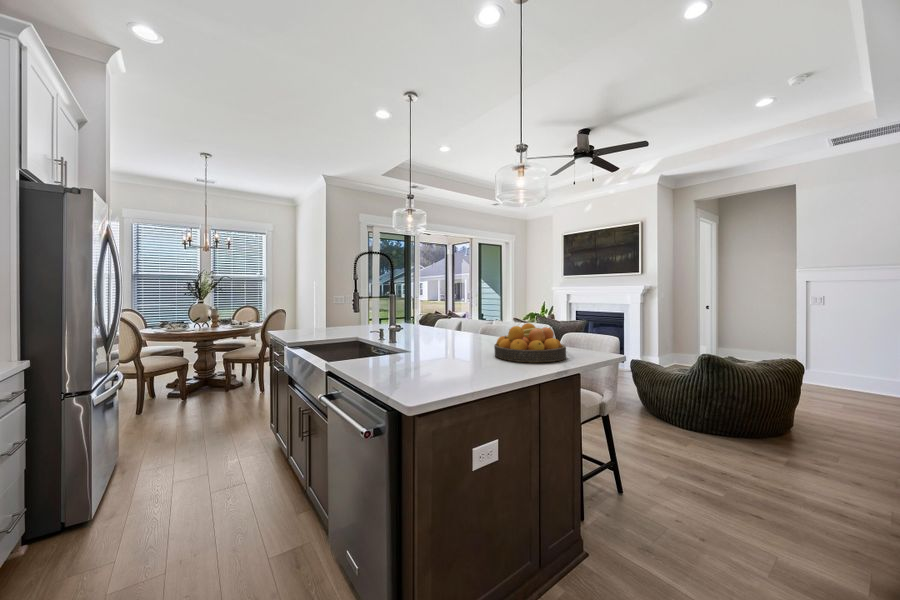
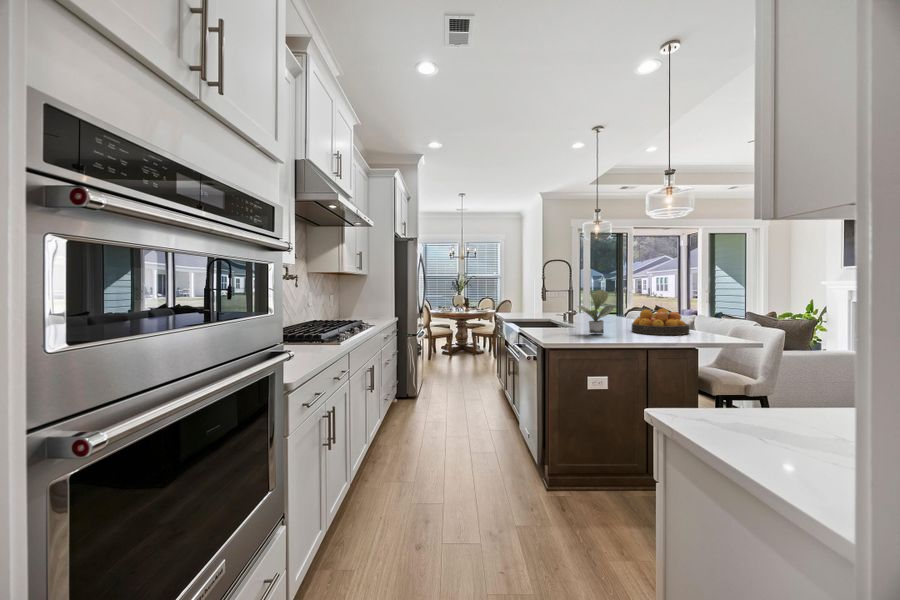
potted plant: none [433,298,493,370] -> present [578,290,614,334]

